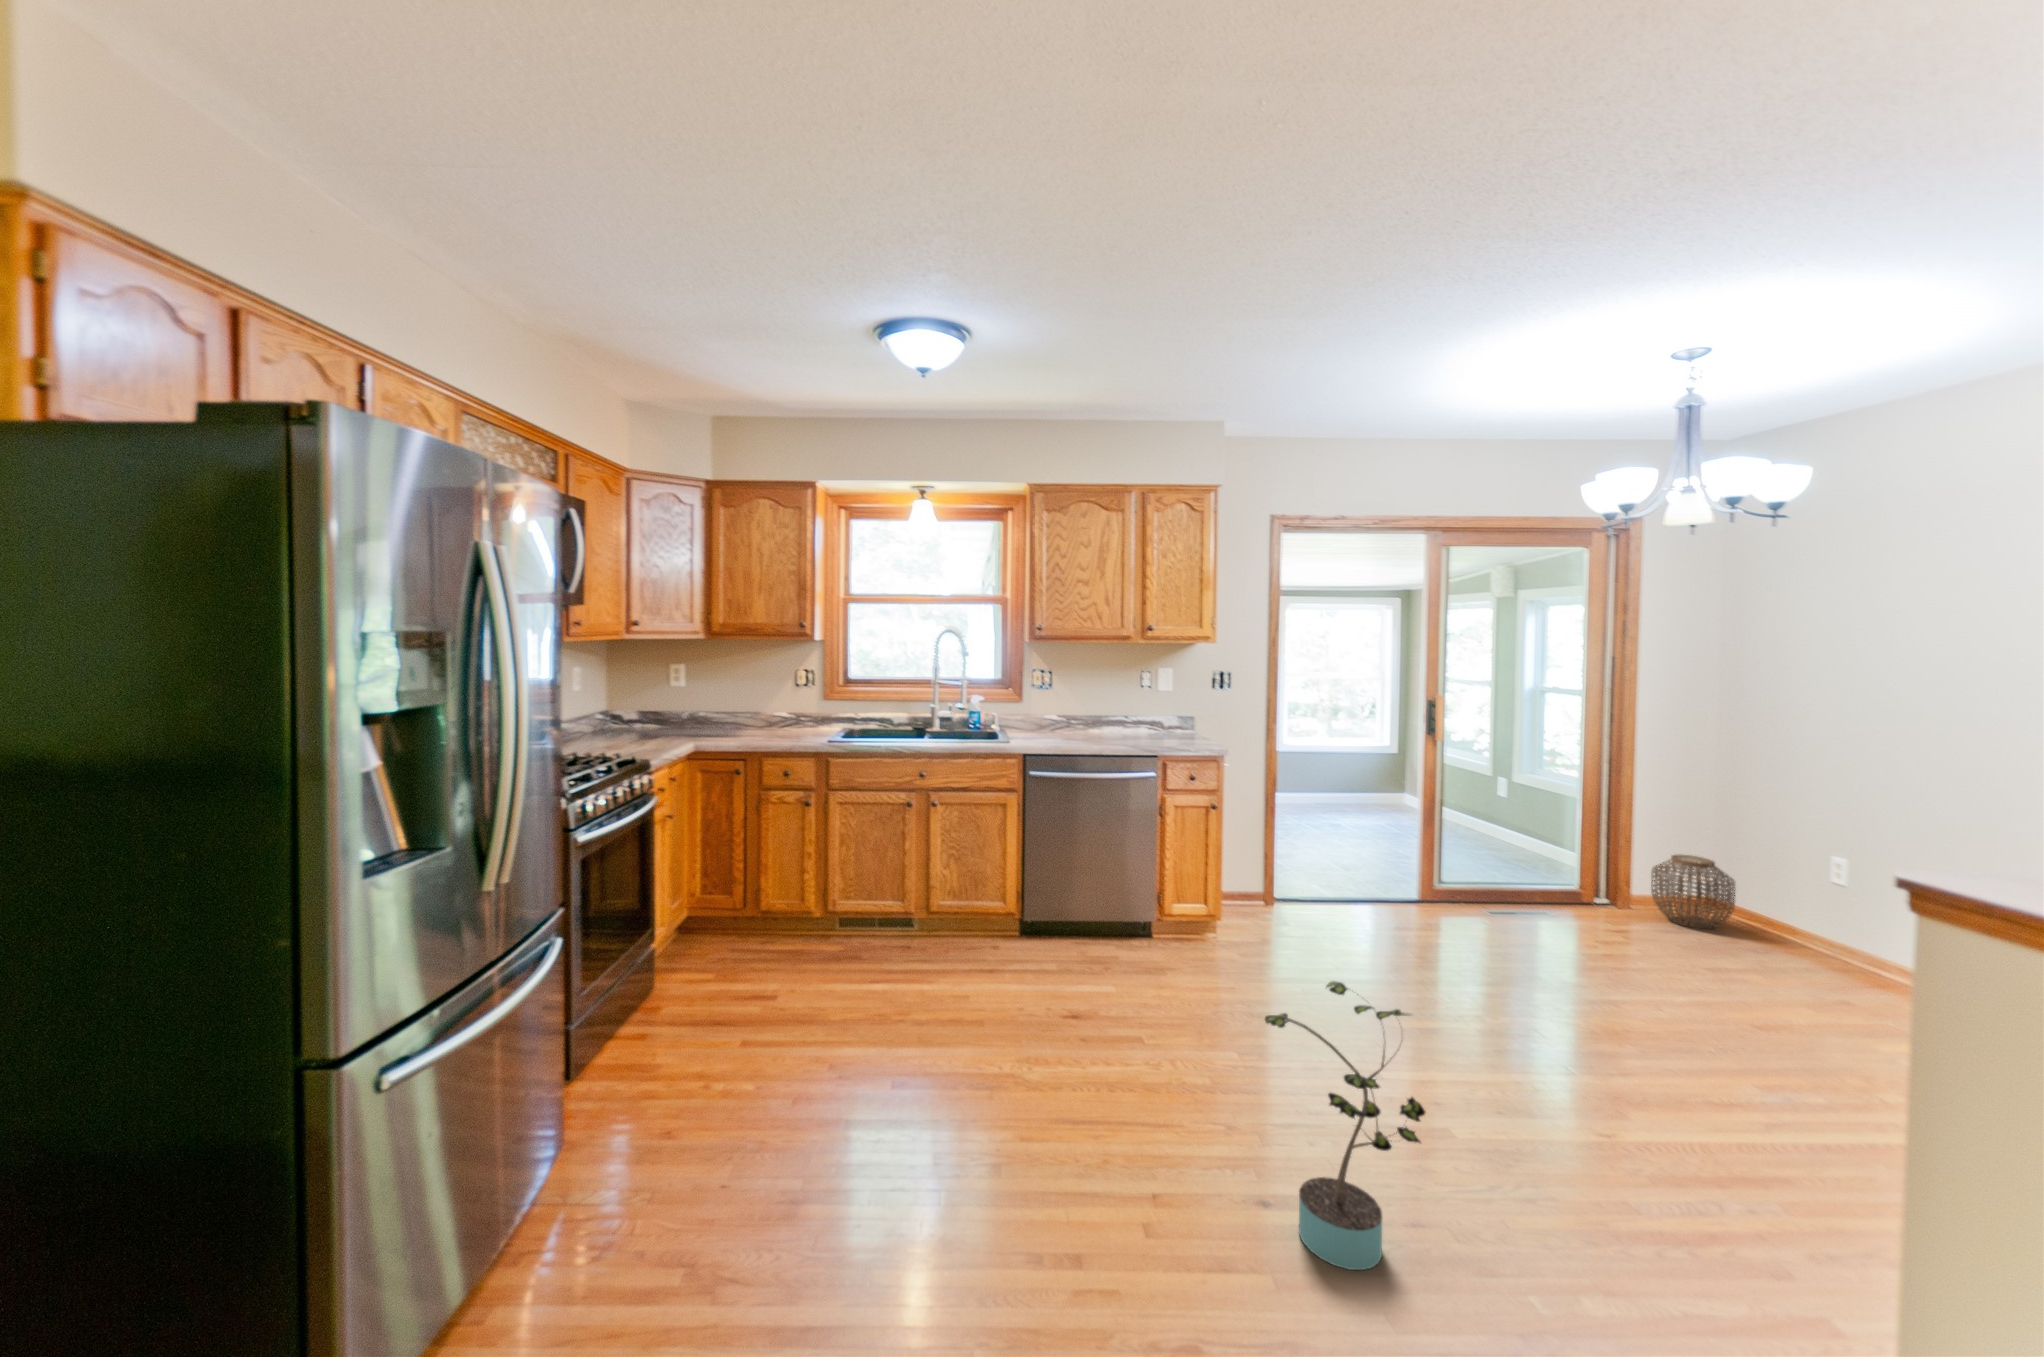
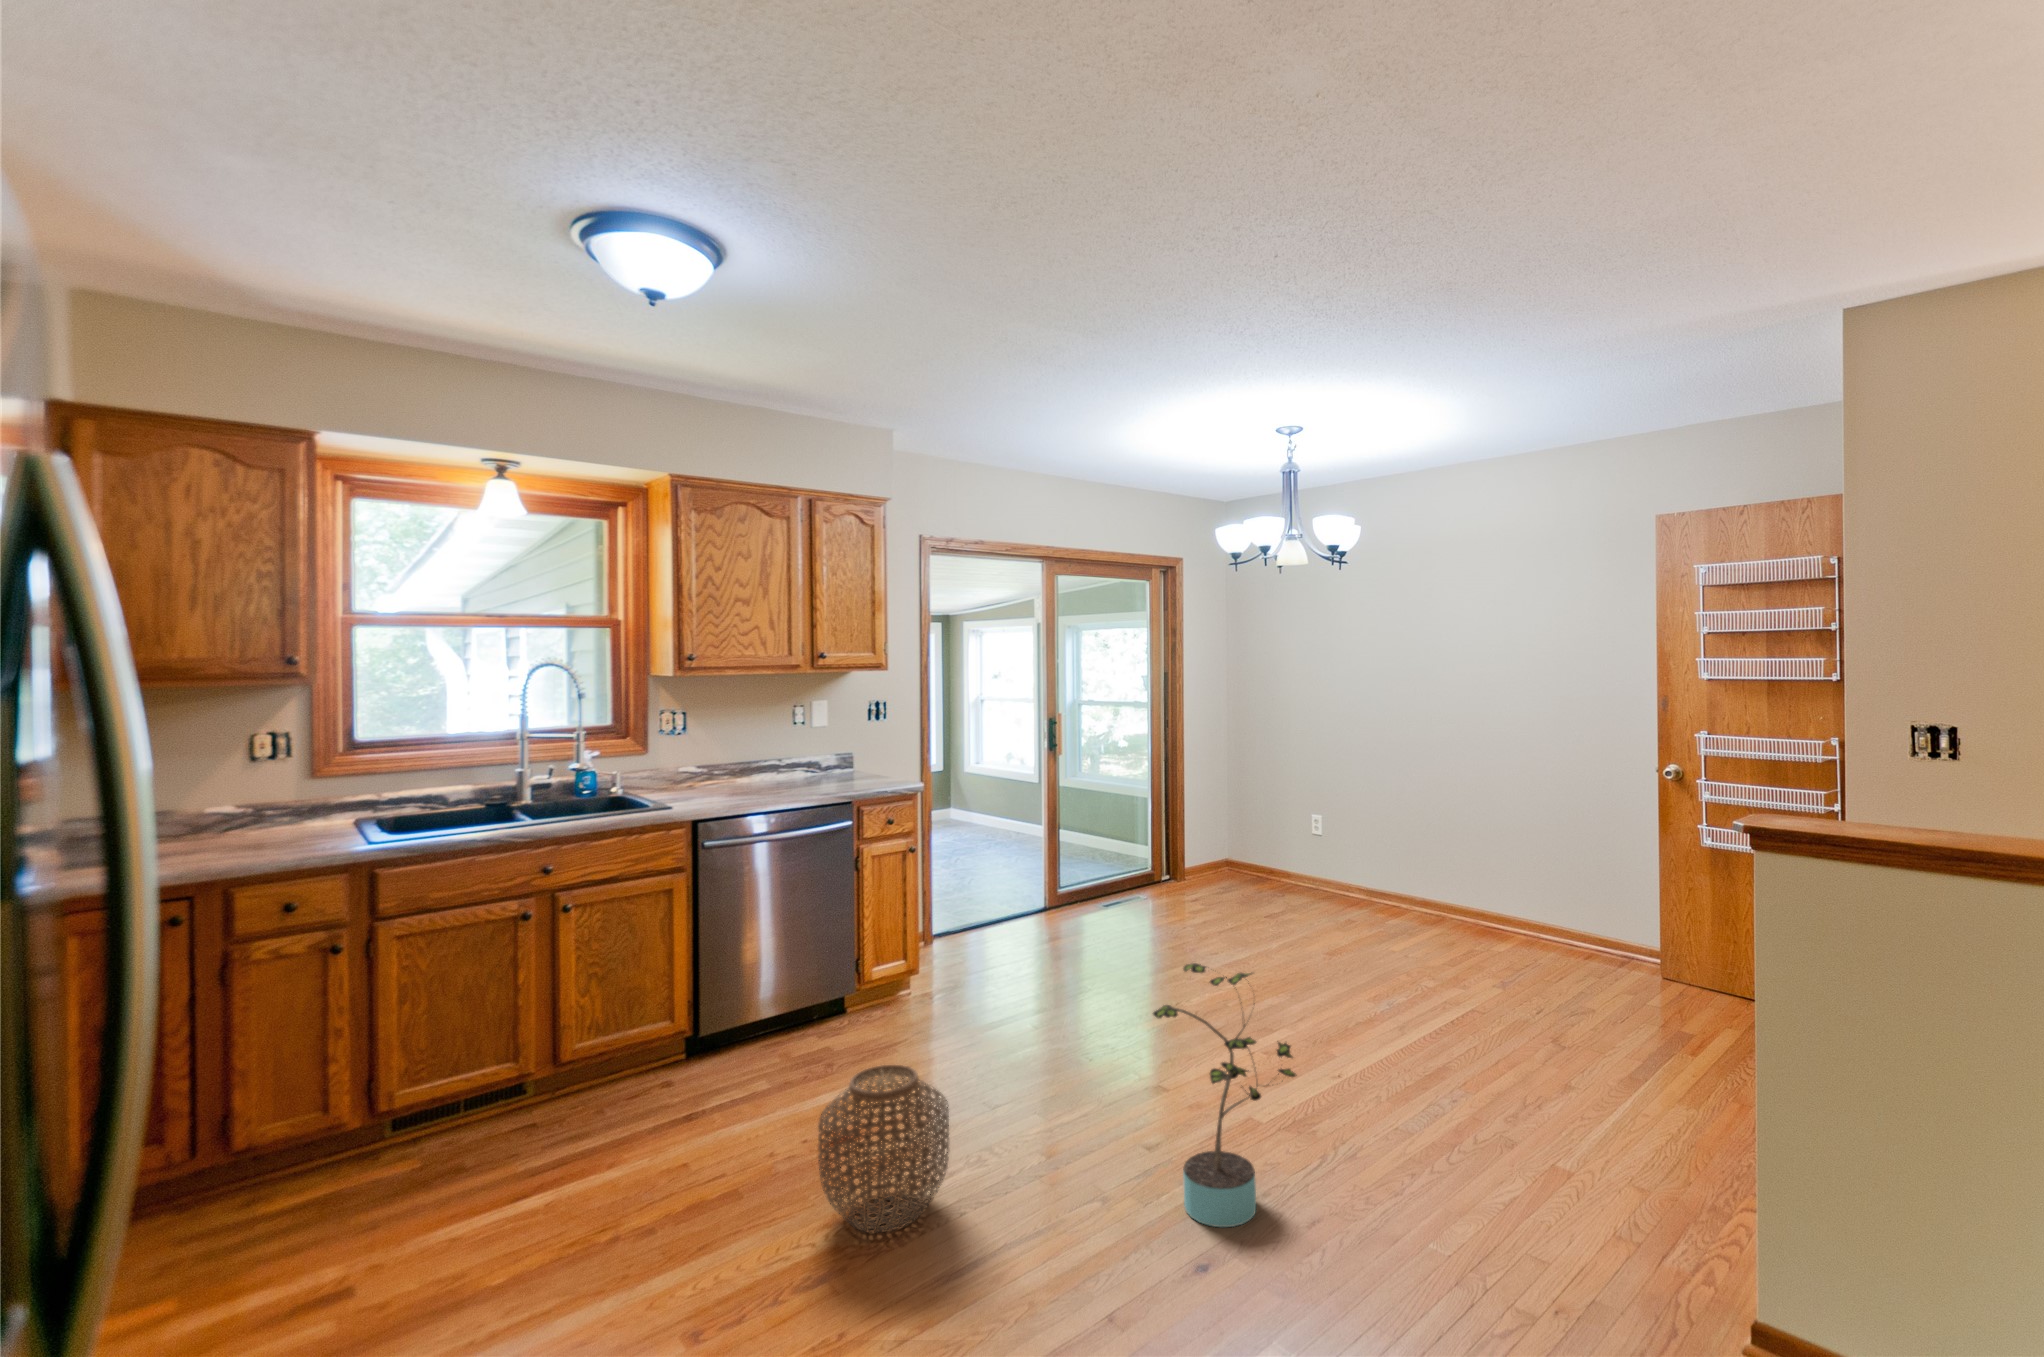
woven basket: present [1651,855,1735,929] -> present [818,1065,949,1233]

